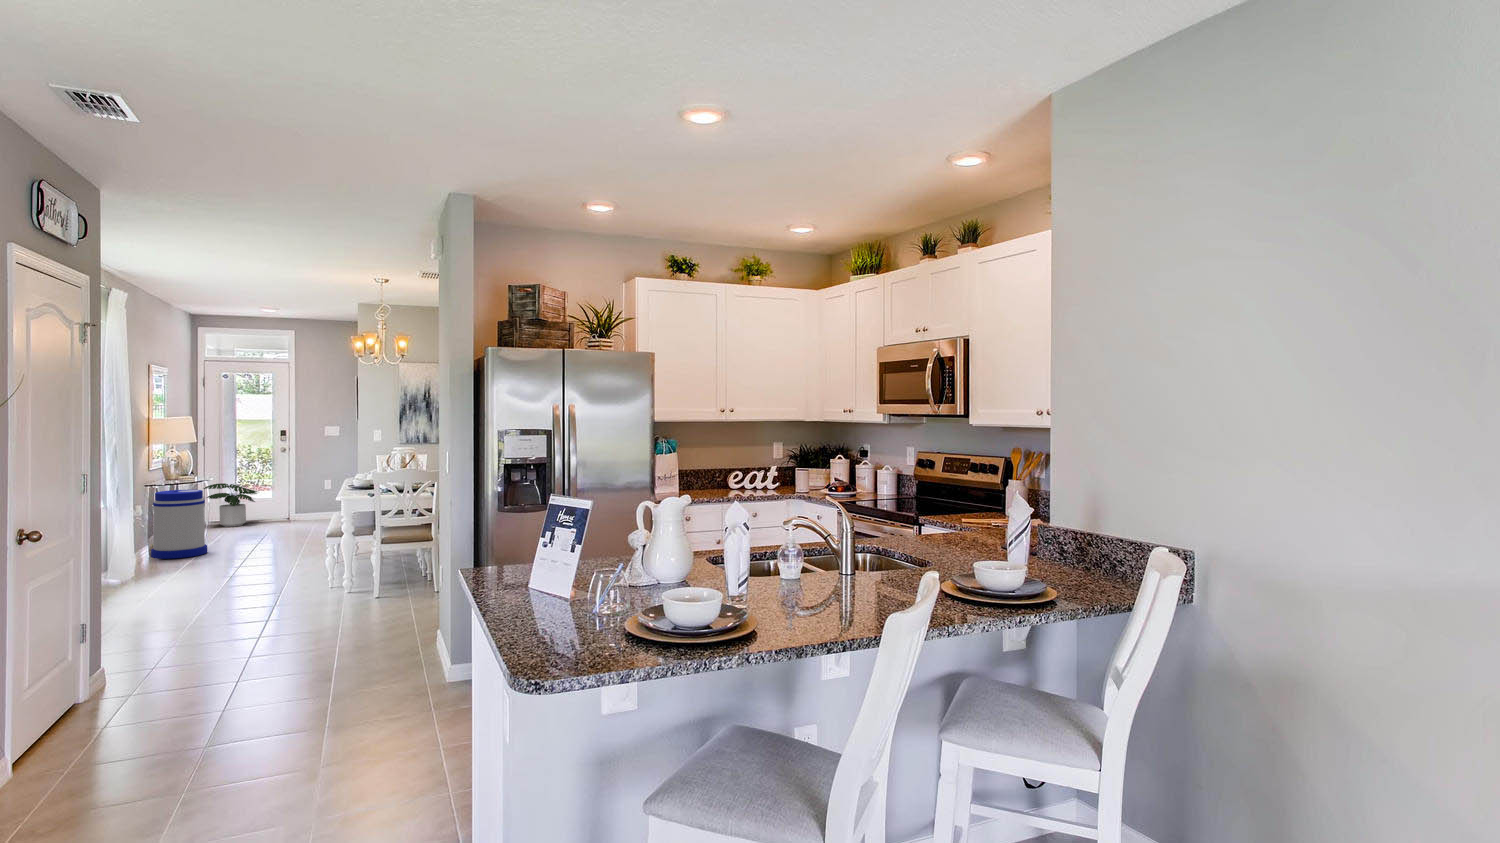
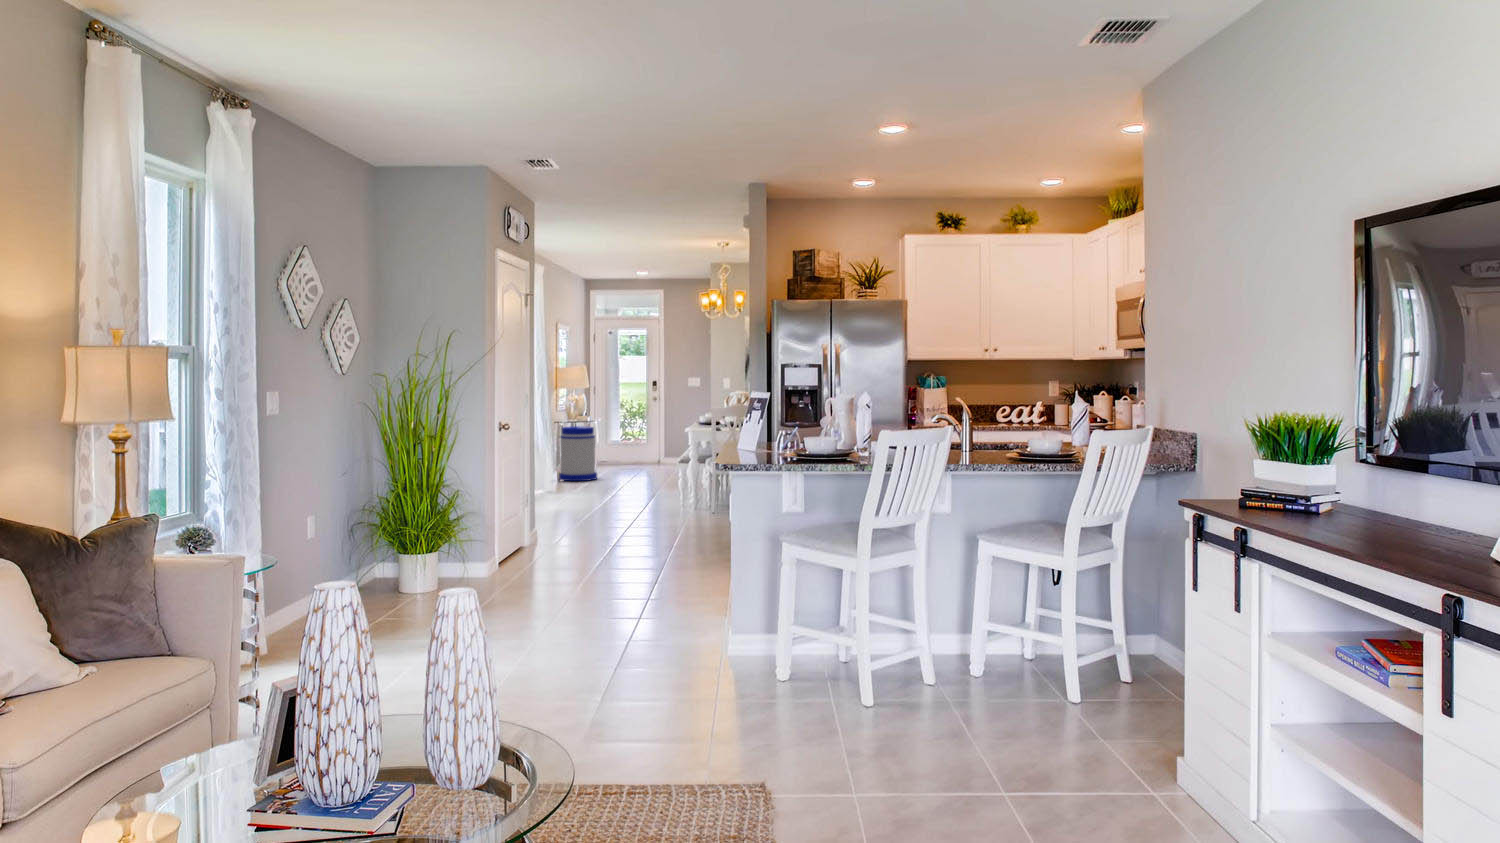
potted plant: present [204,483,257,527] -> none [594,426,636,464]

